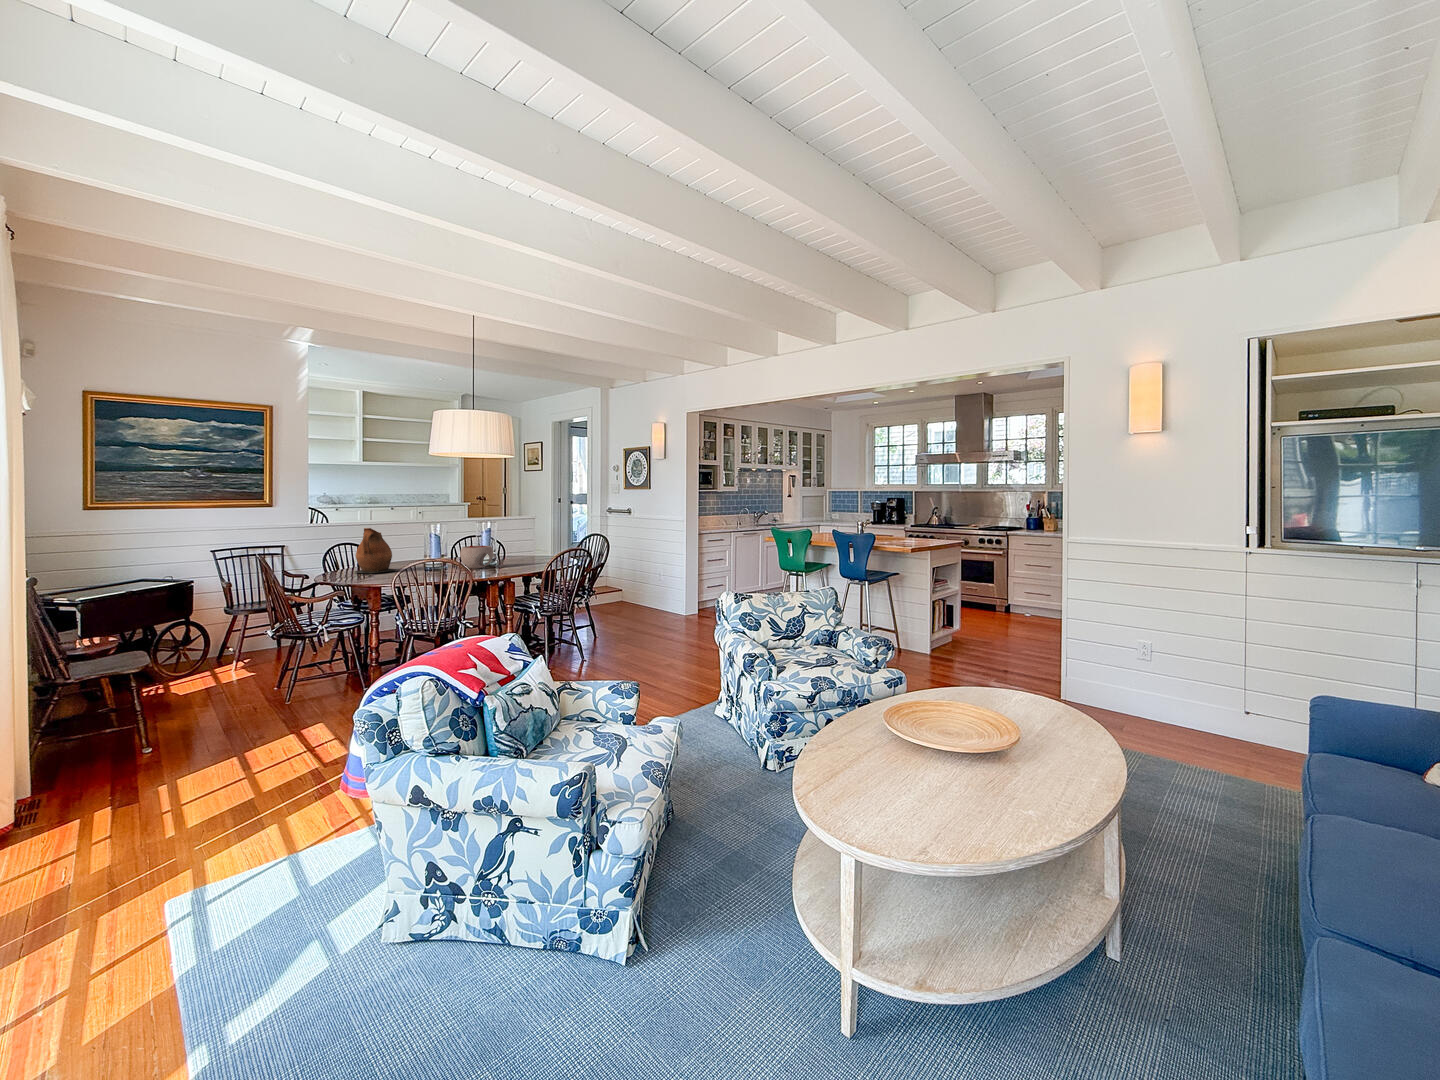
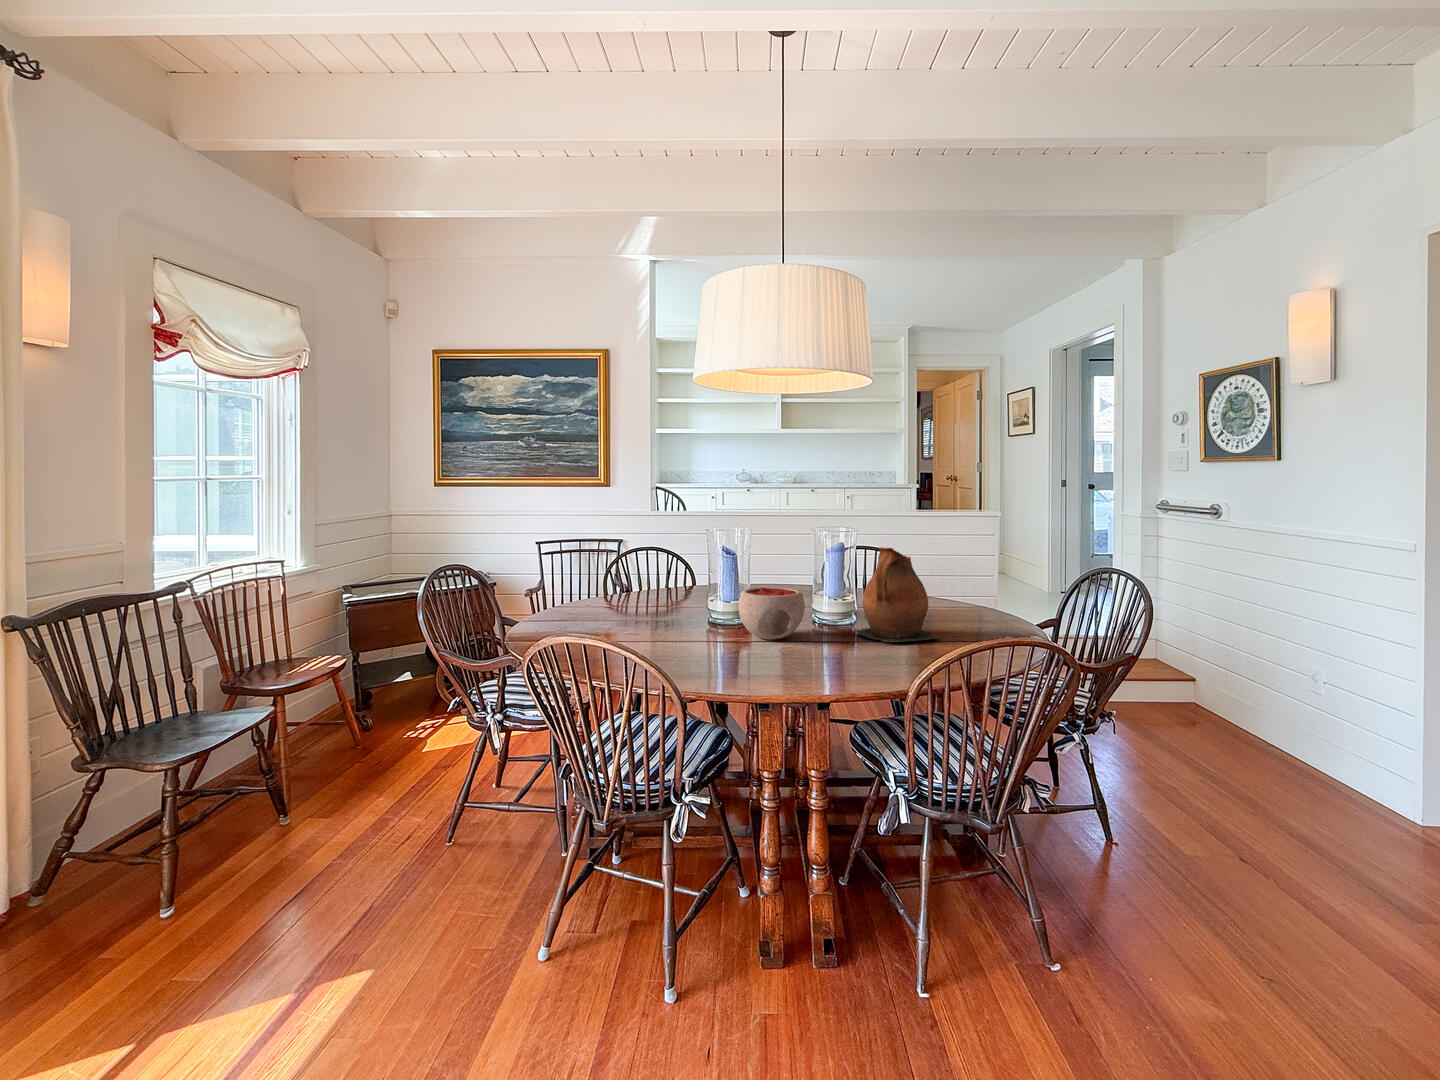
ceramic pitcher: present [355,528,399,573] -> present [856,547,940,642]

